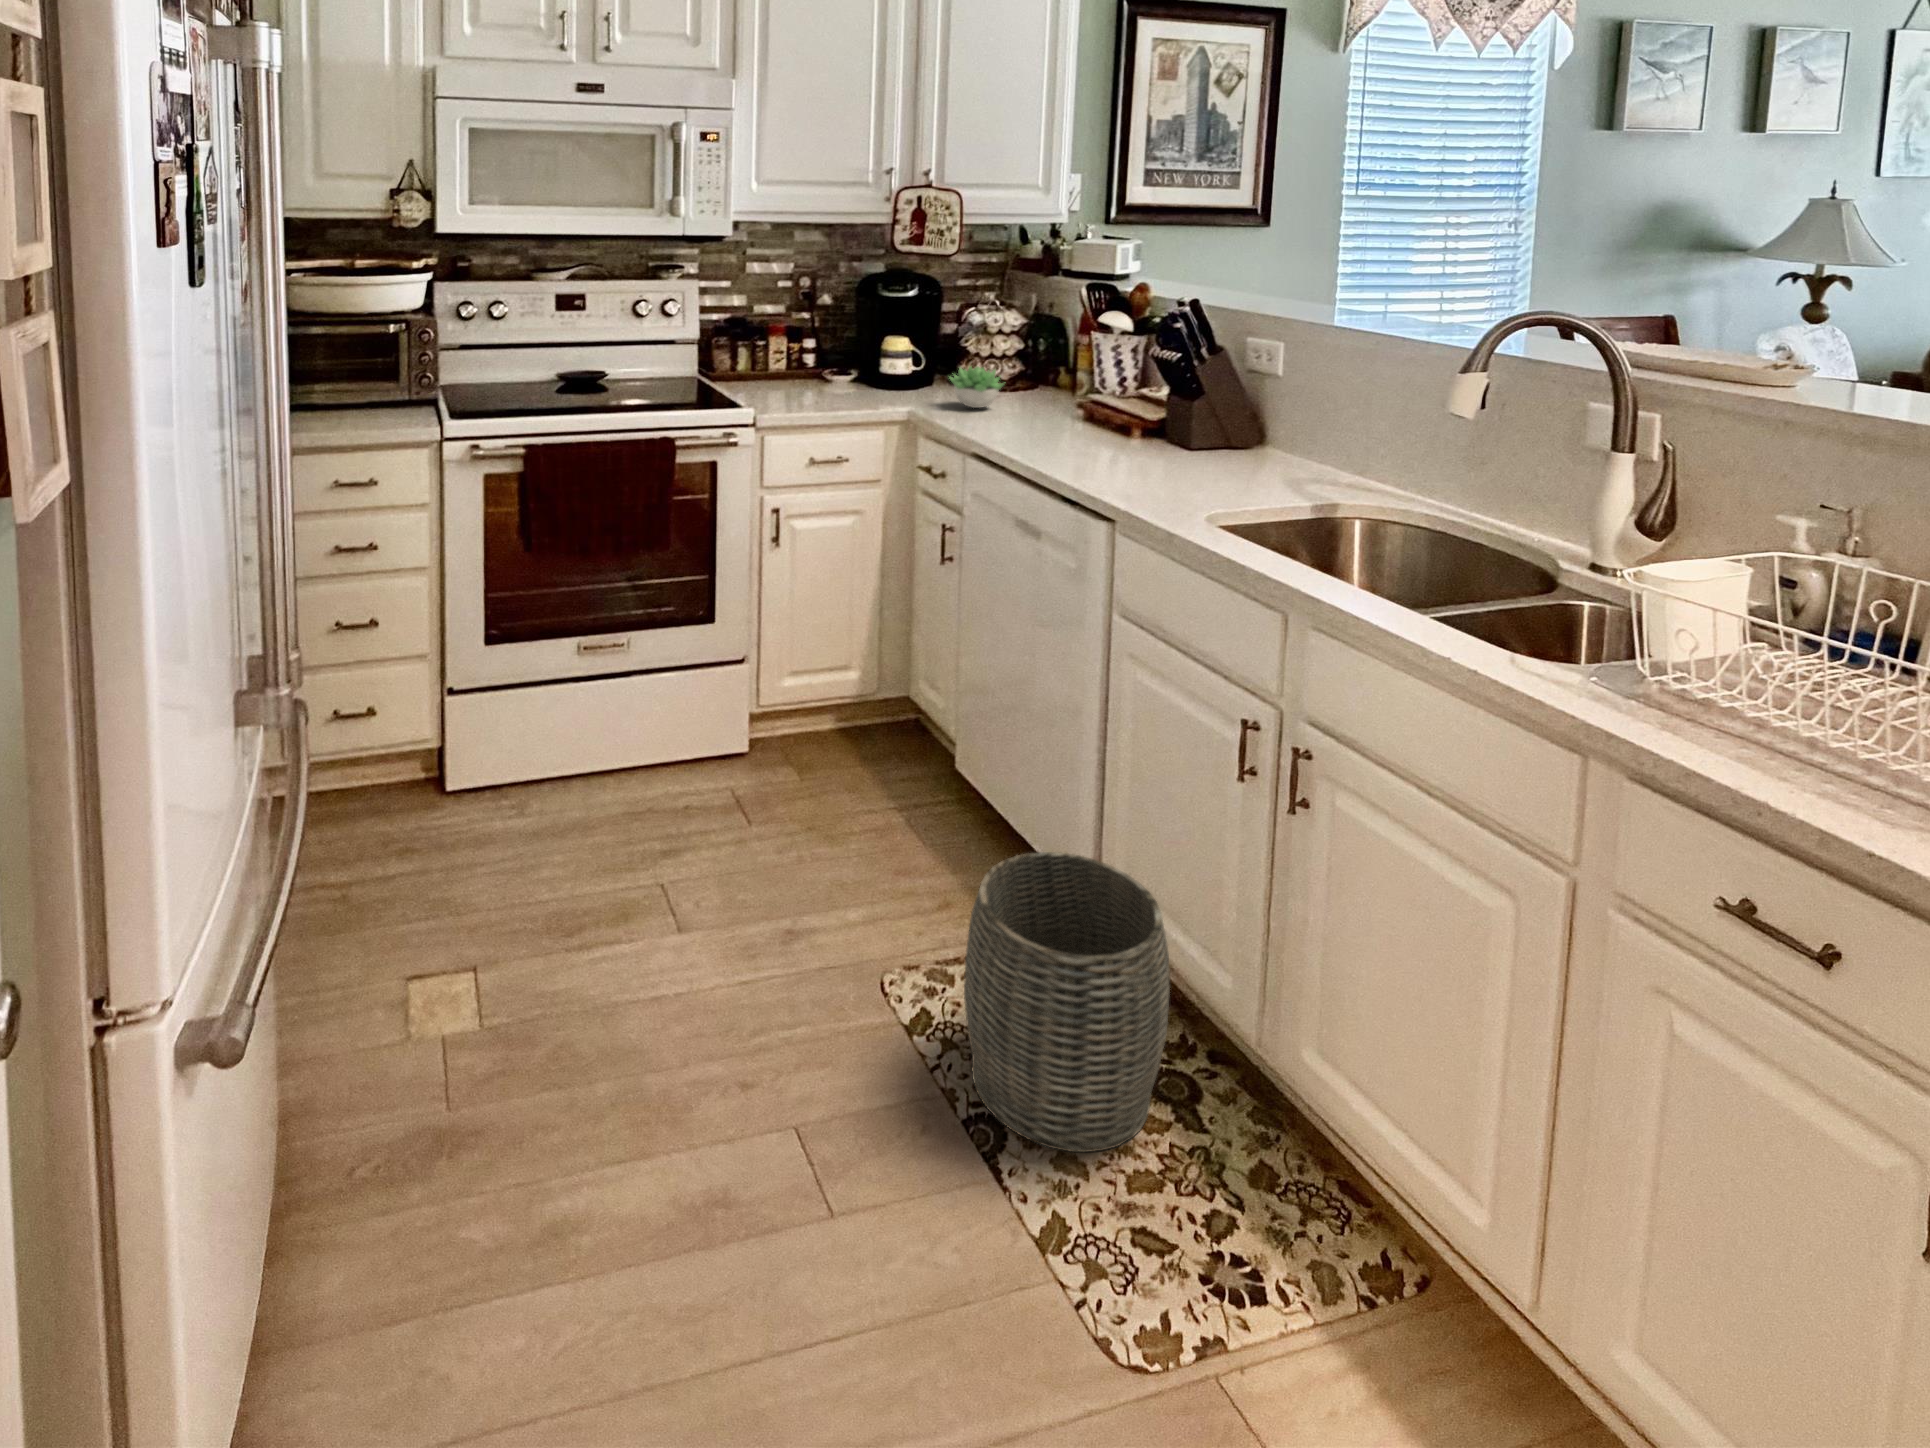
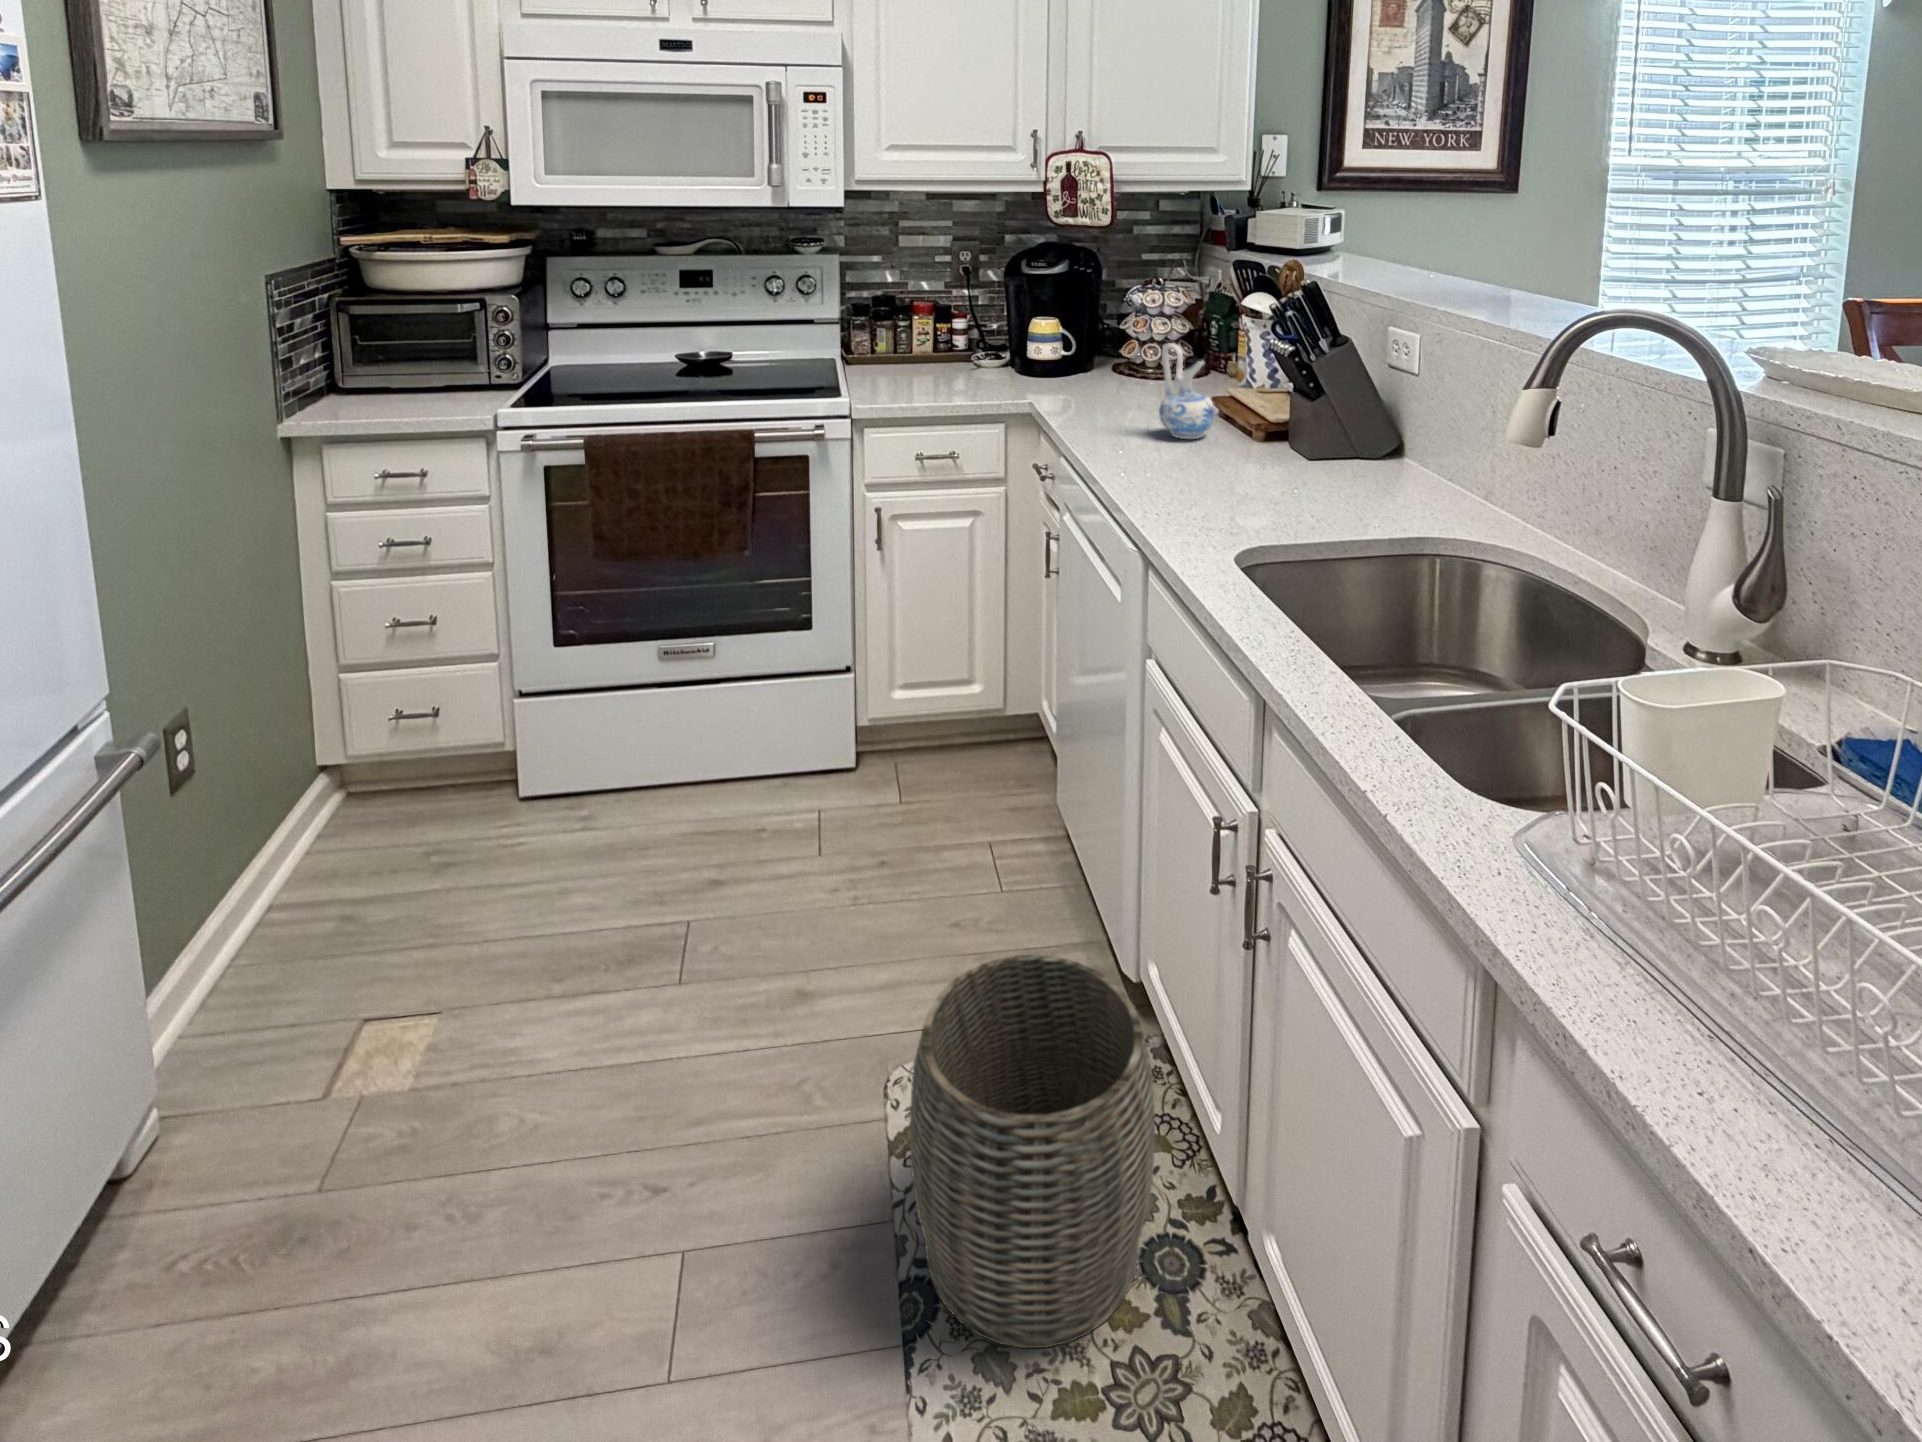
ceramic pitcher: none [1049,355,1097,437] -> present [1159,343,1215,439]
succulent plant: present [949,367,1003,408] -> none [1076,353,1137,401]

